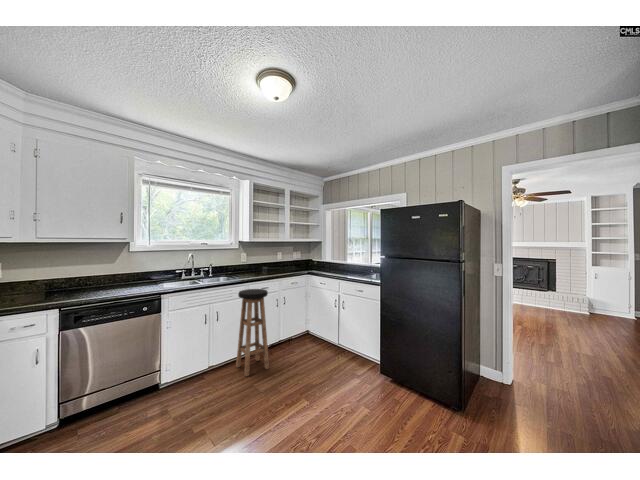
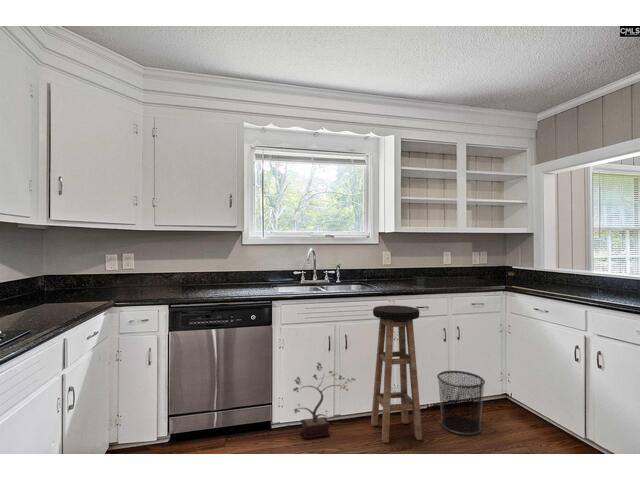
waste bin: none [277,323,303,360] -> present [437,371,485,435]
potted plant: none [180,333,227,388] -> present [293,363,355,438]

